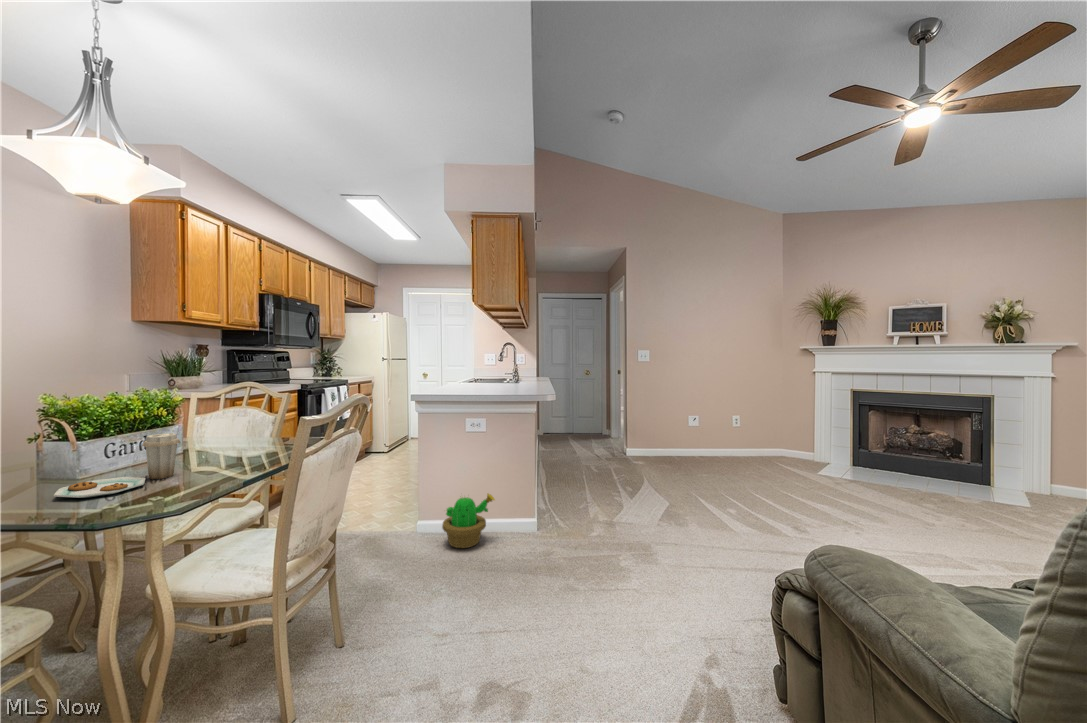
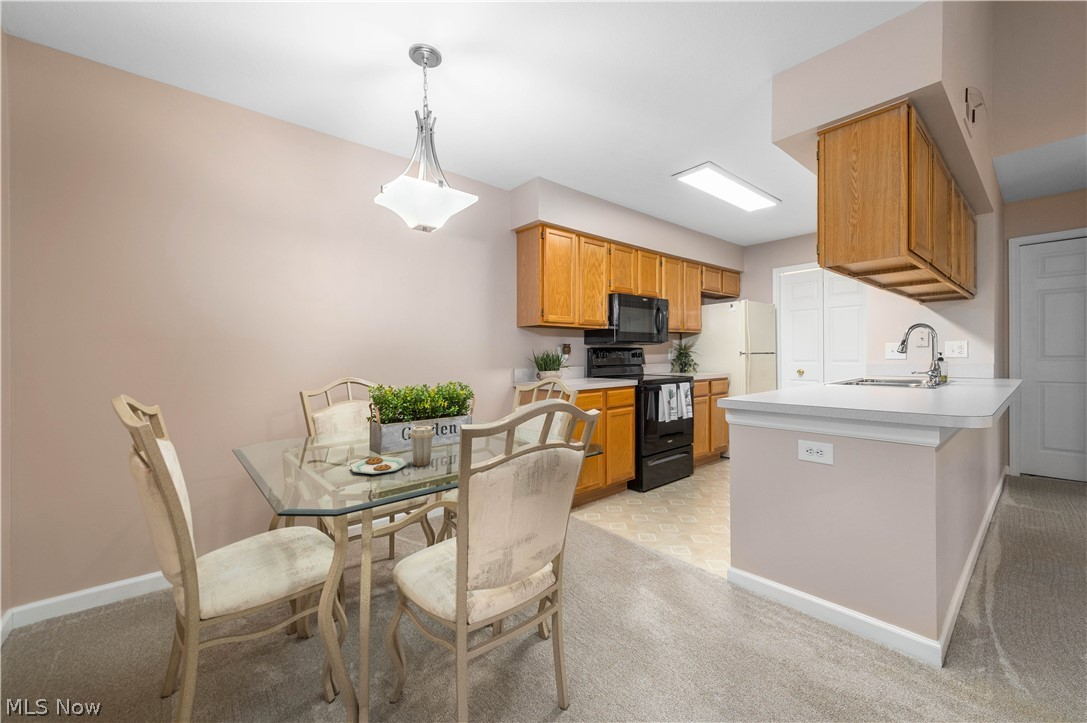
decorative plant: present [442,494,495,548] -> none [745,563,839,655]

